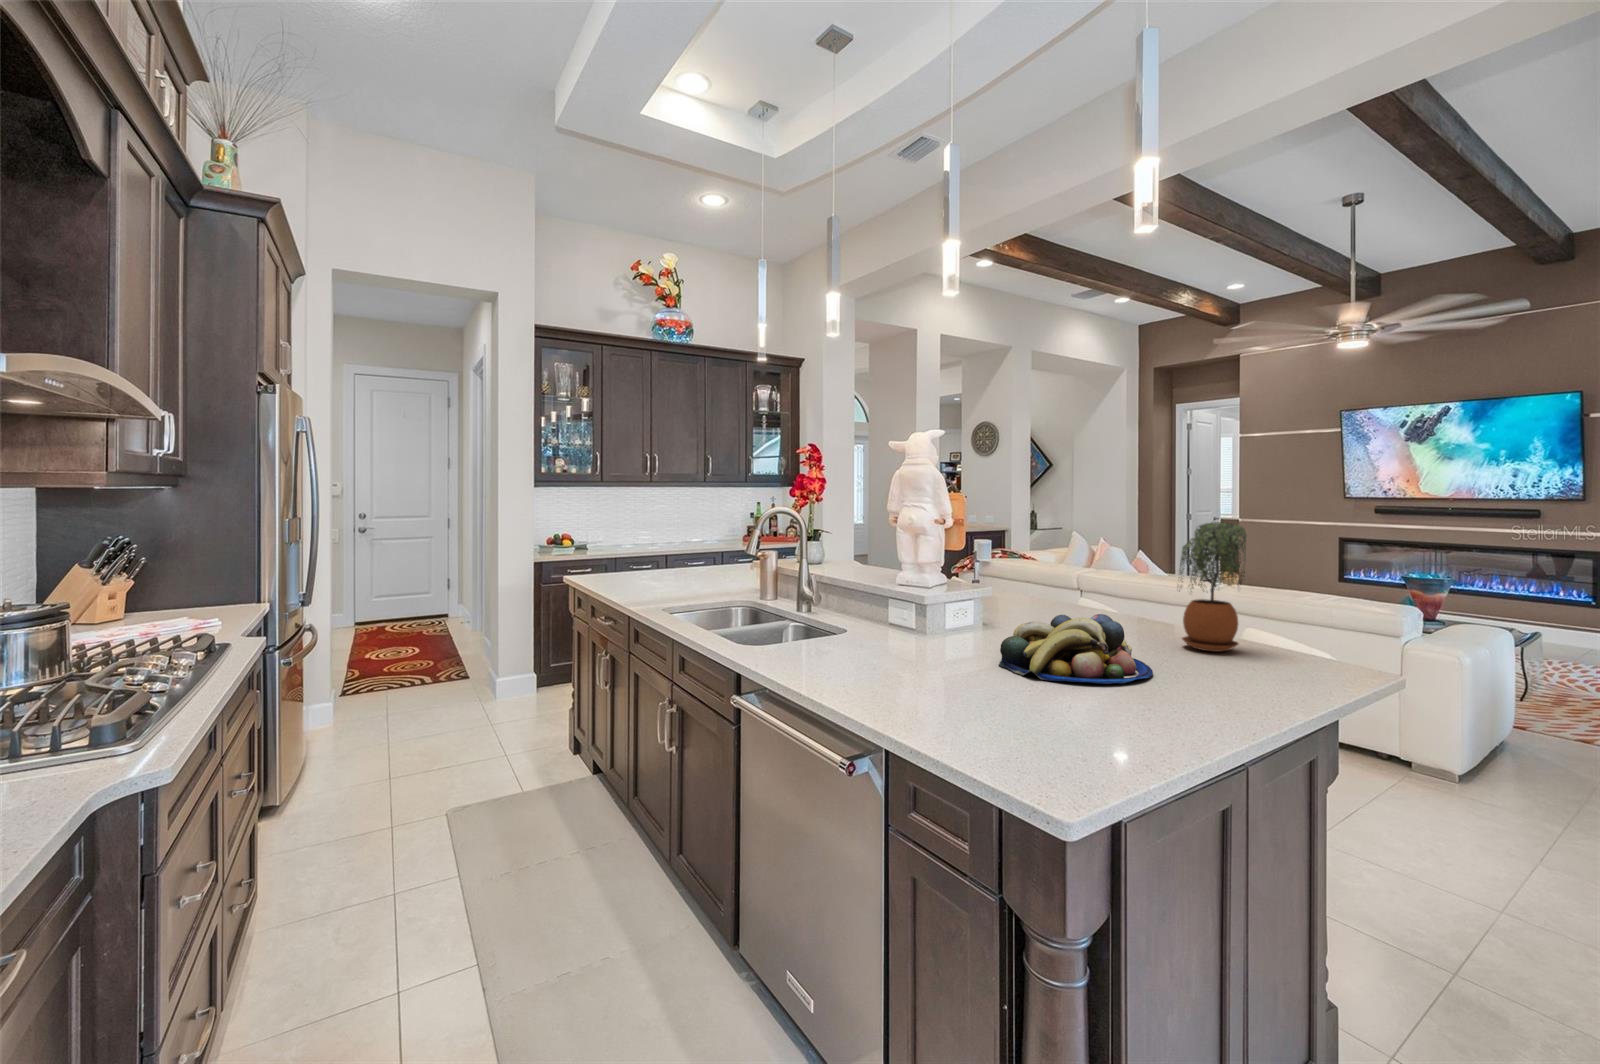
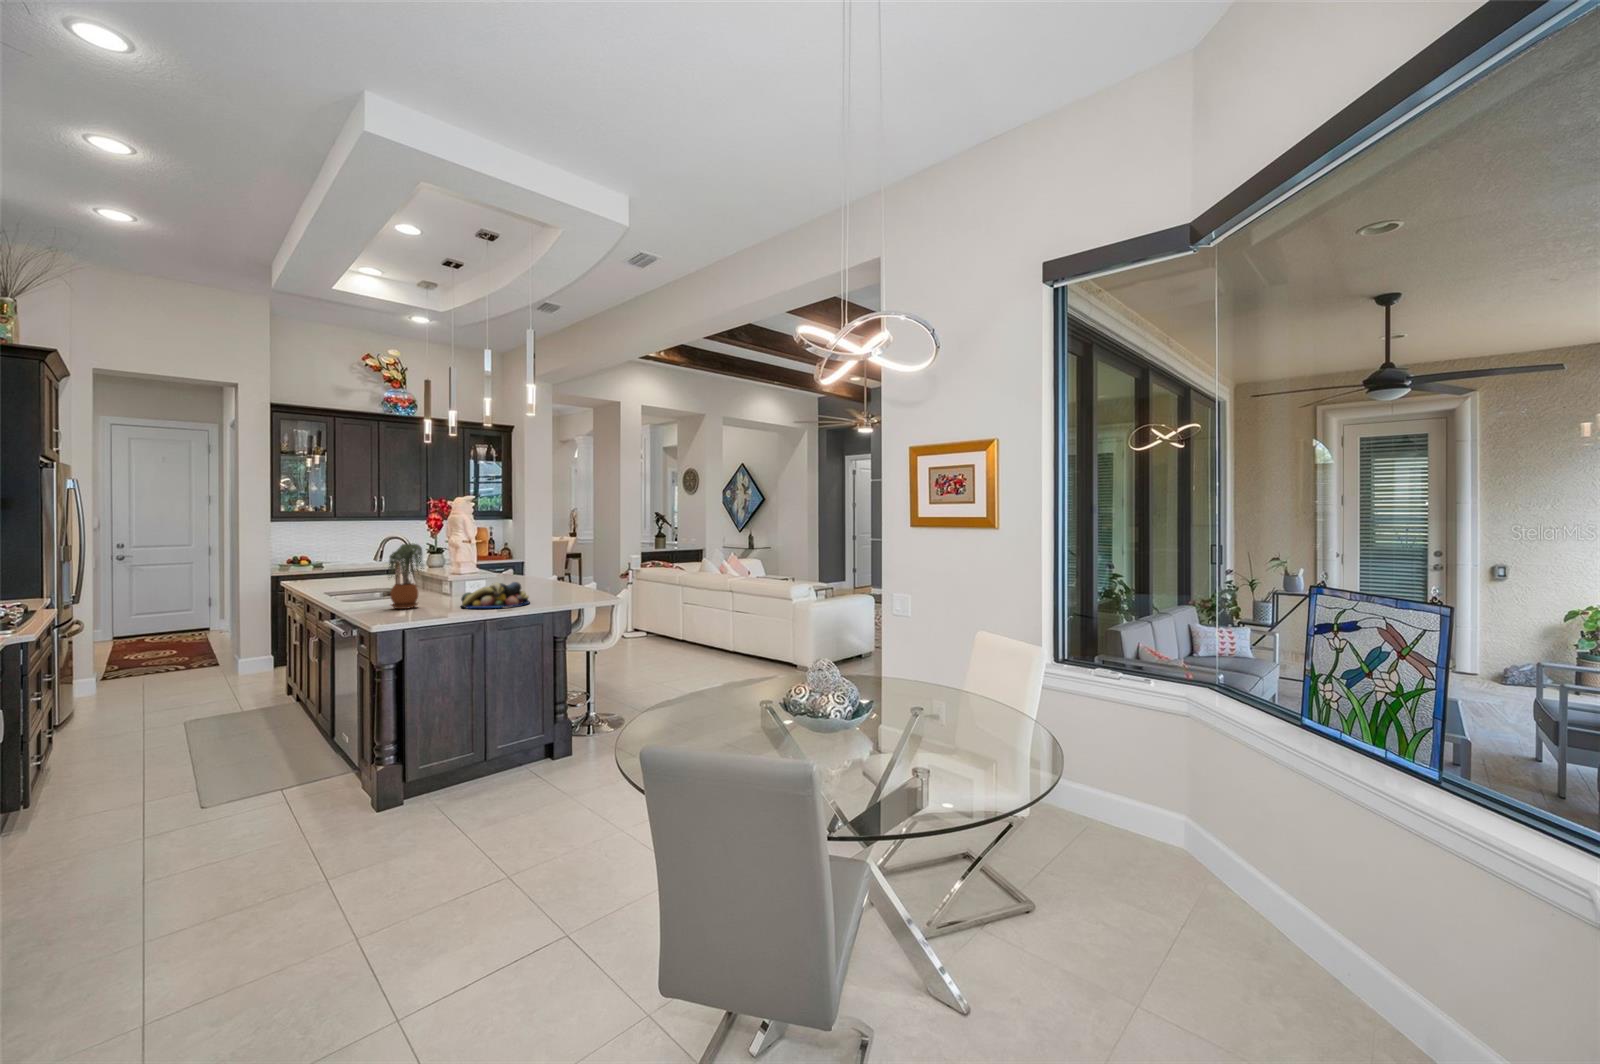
potted plant: present [1179,522,1246,652] -> present [389,544,424,609]

